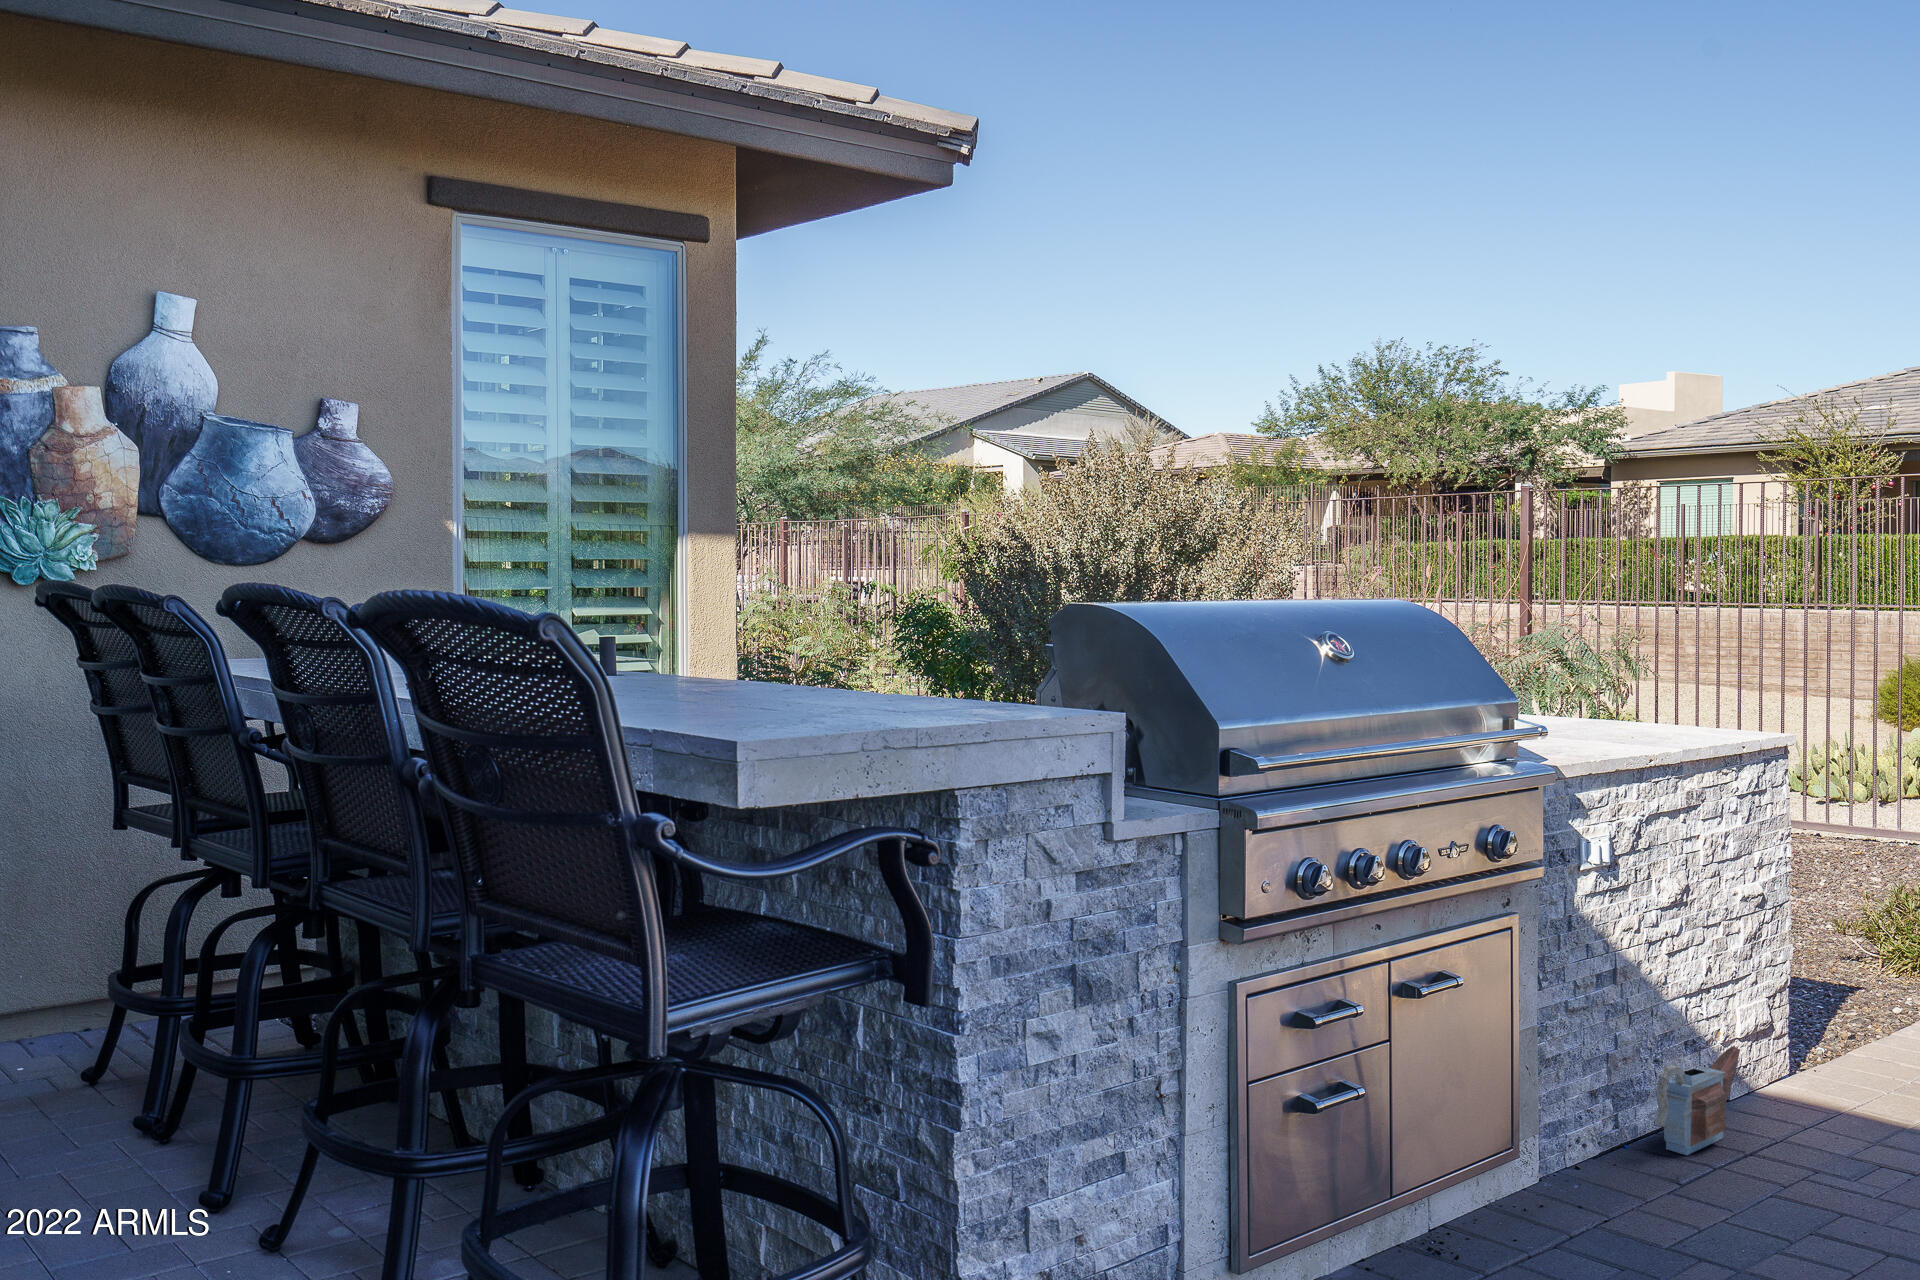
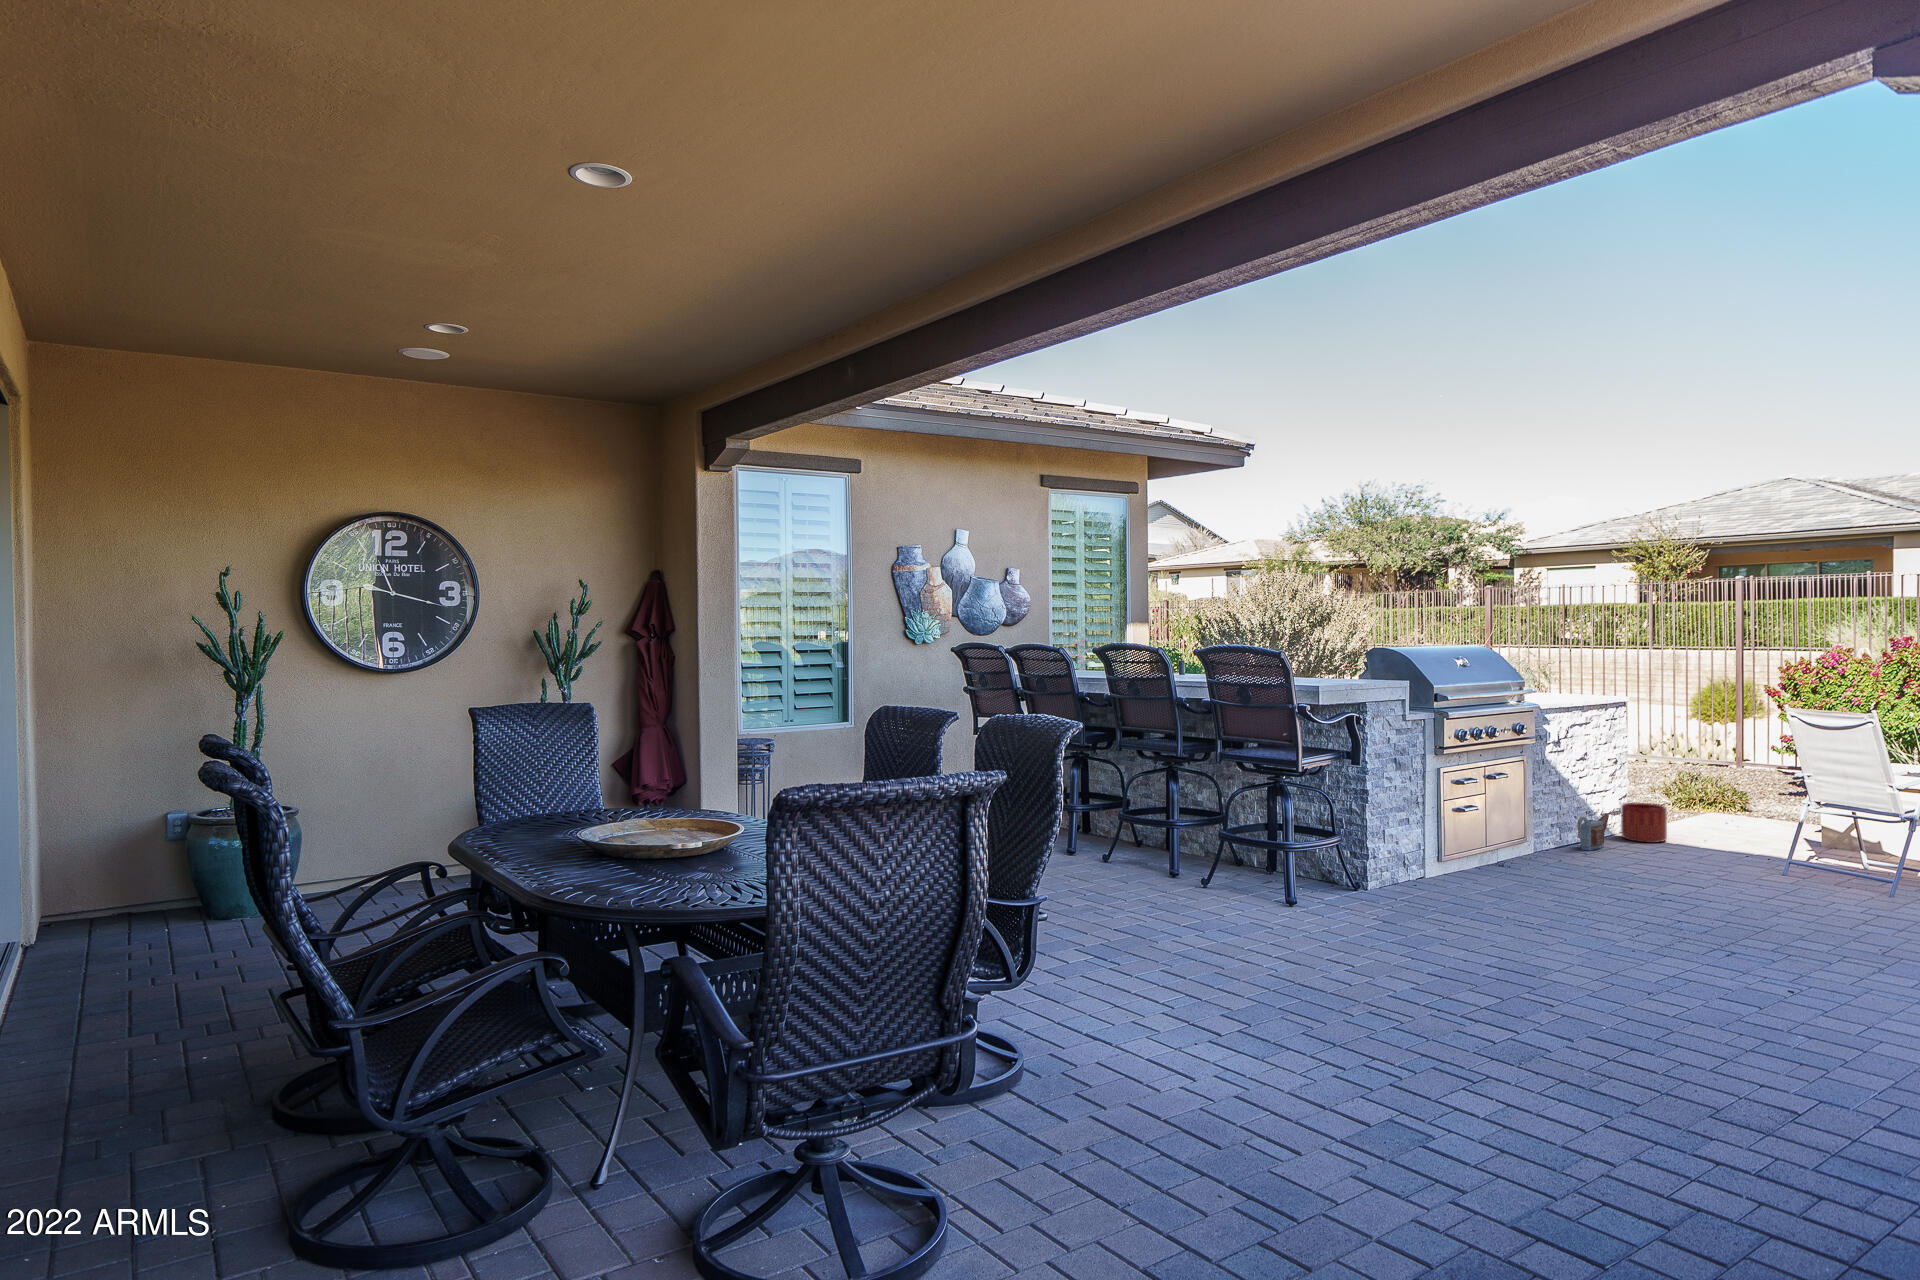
planter: none [1769,1005,1883,1118] -> present [1621,803,1667,843]

